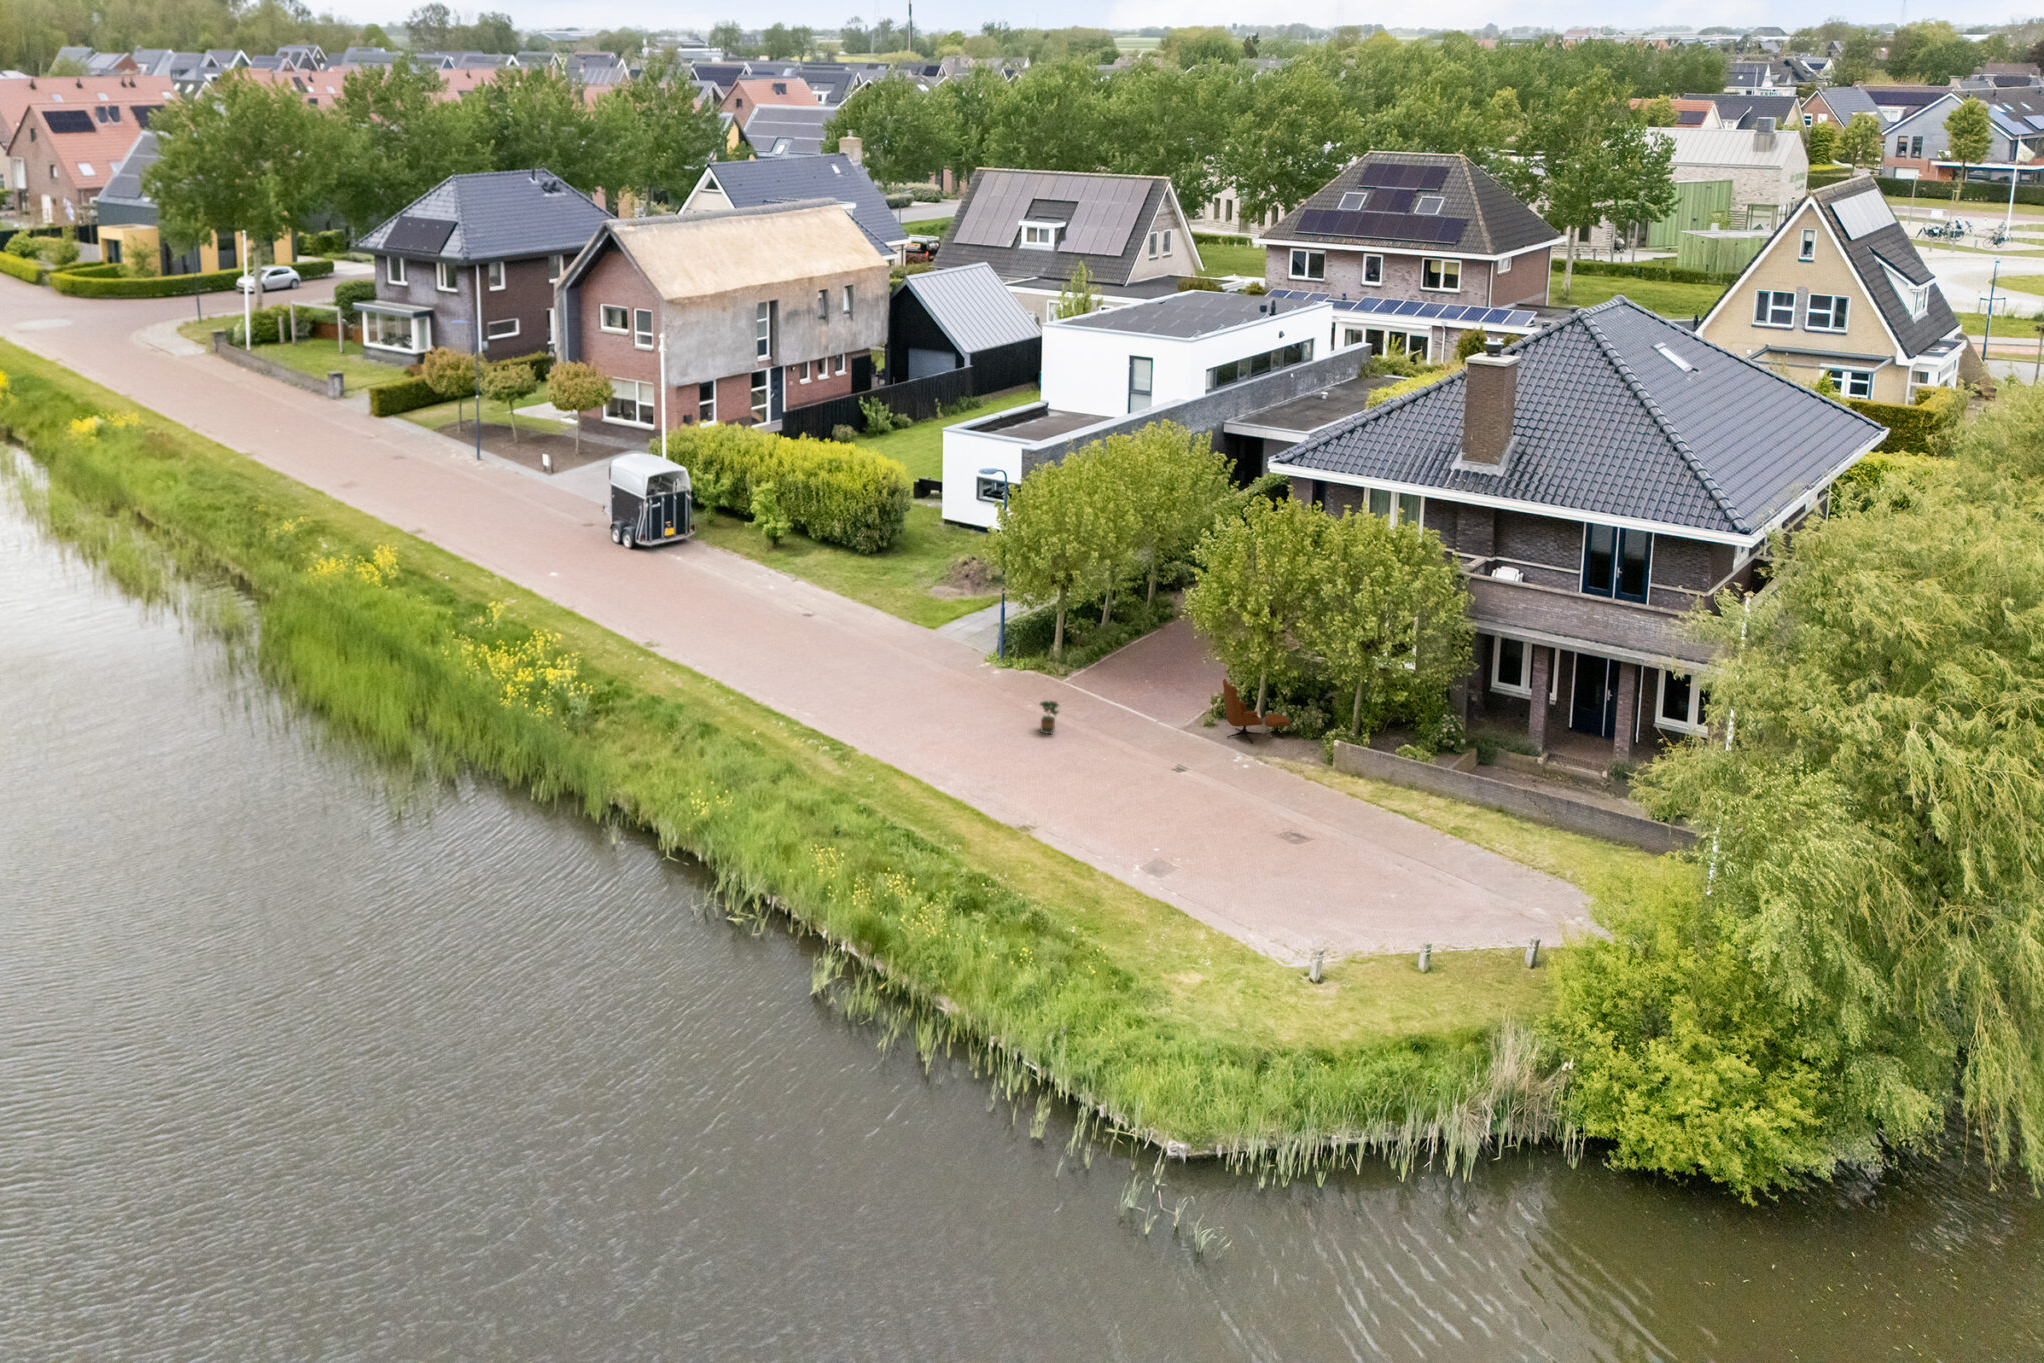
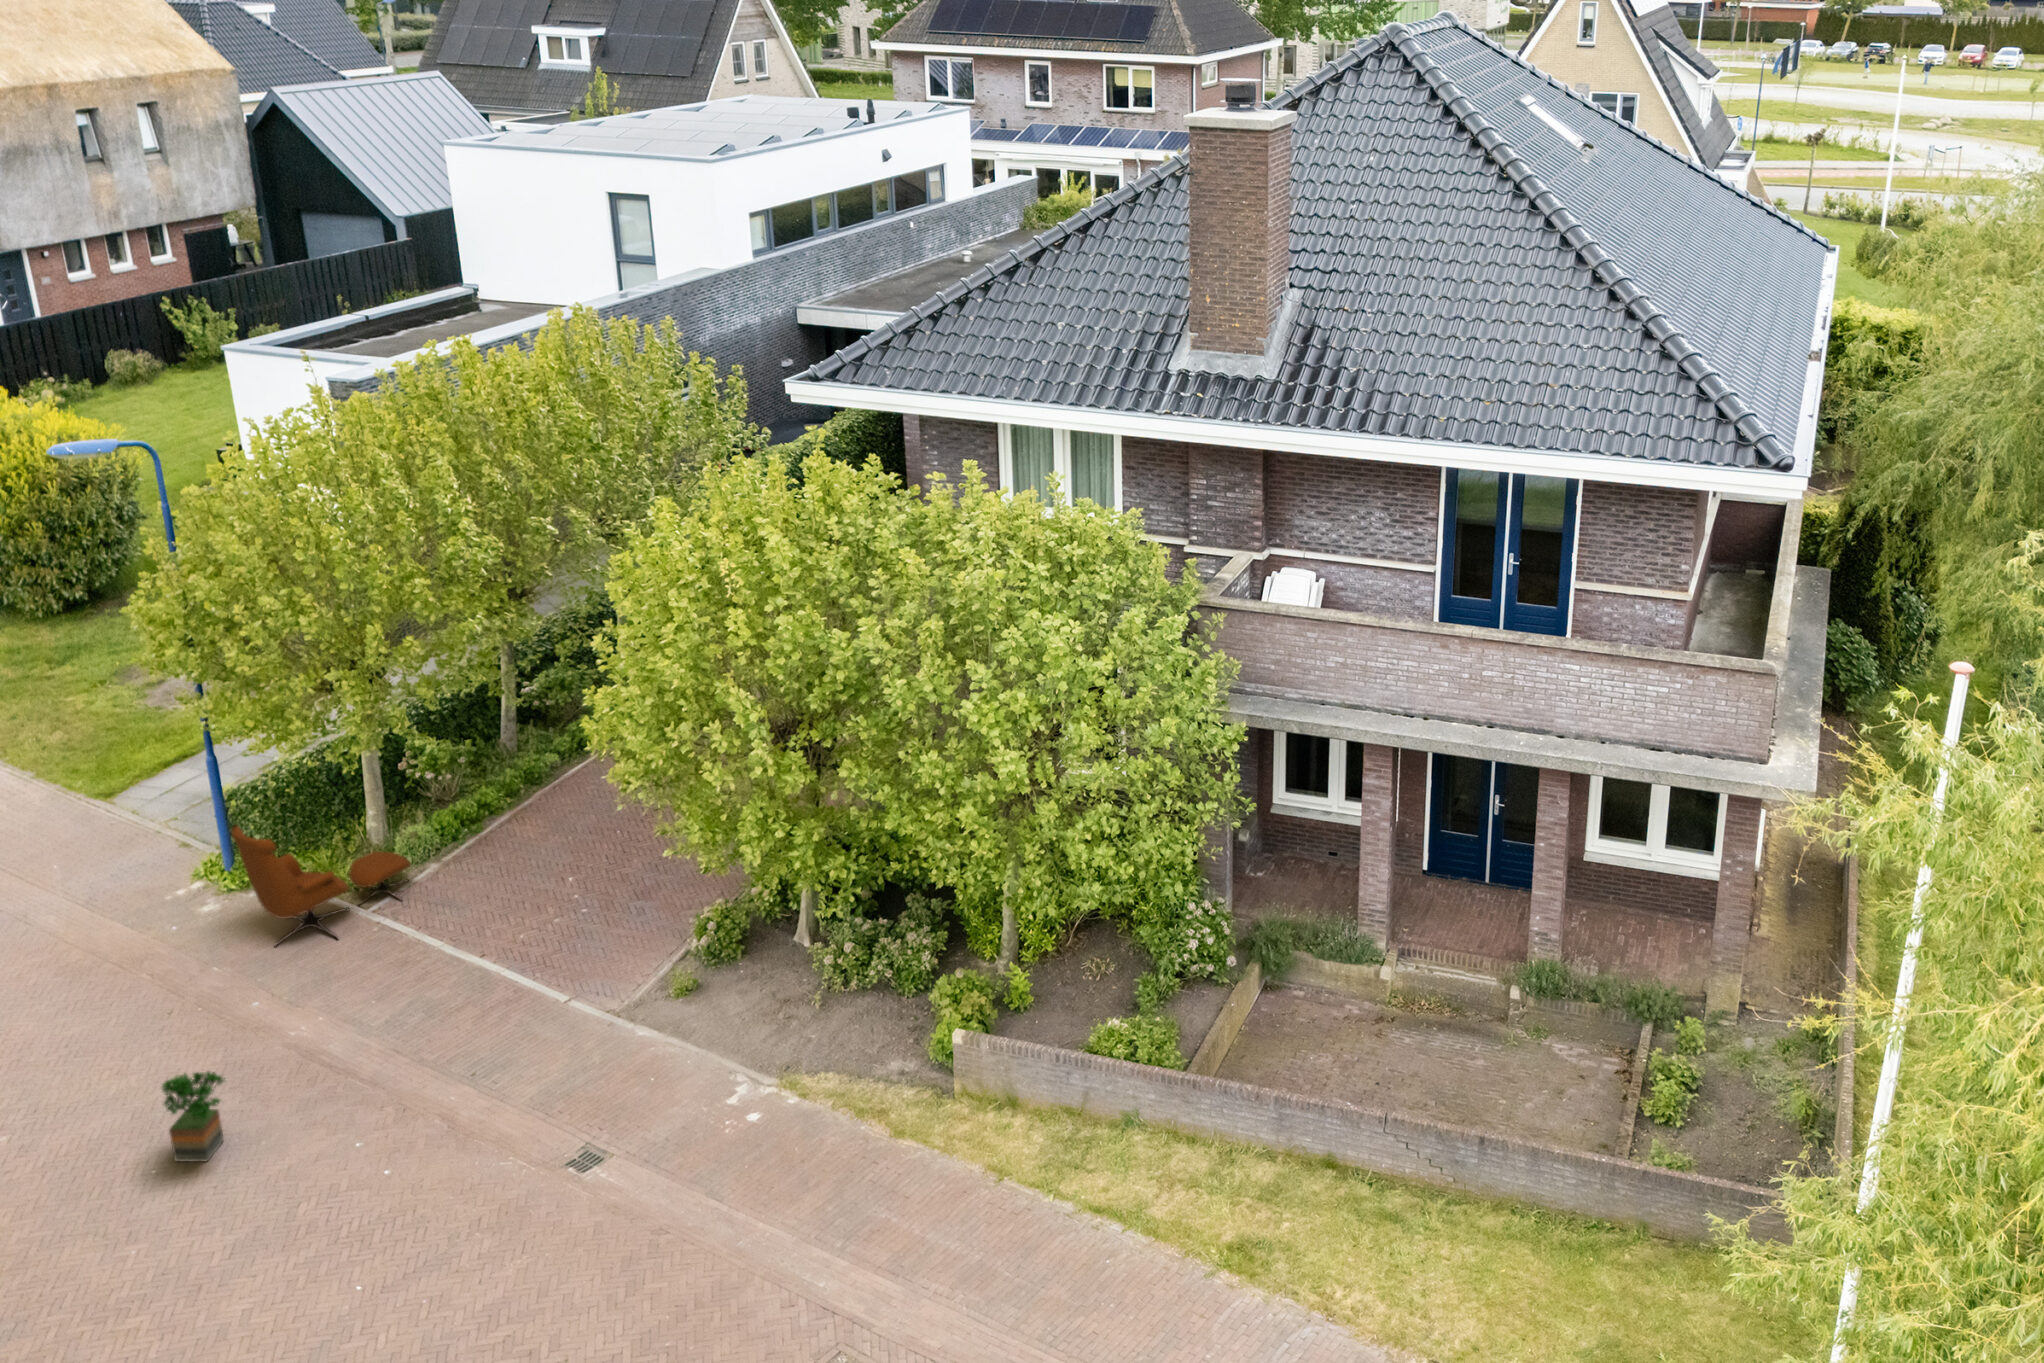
lounge chair: present [1223,679,1291,743] -> present [232,826,410,946]

